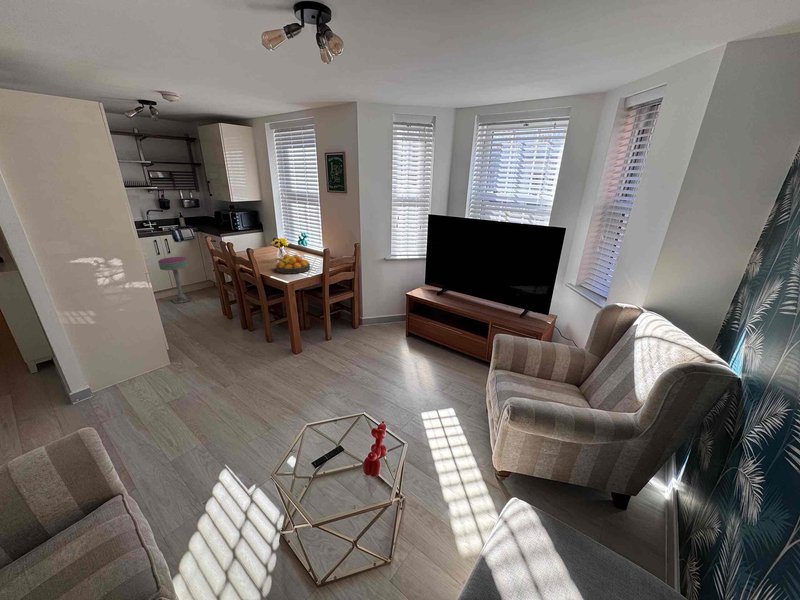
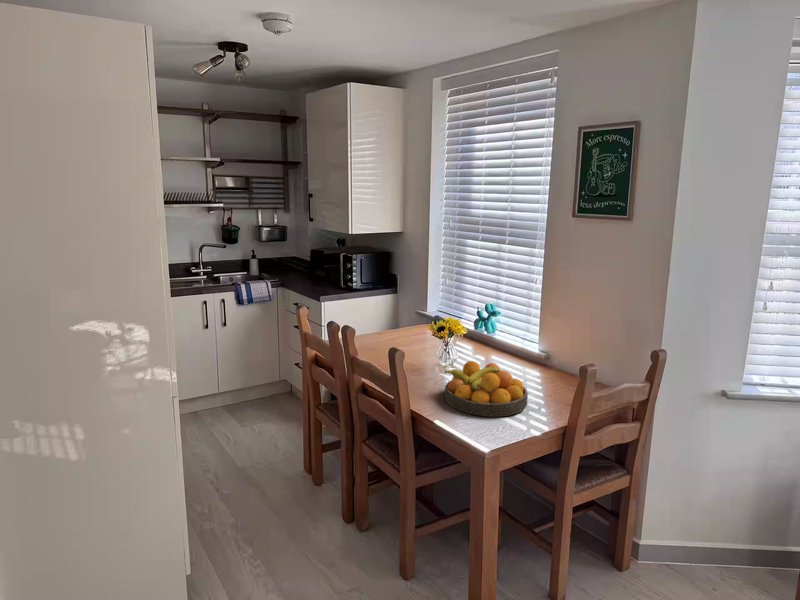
bar stool: present [158,257,191,303] -> none [202,333,252,425]

